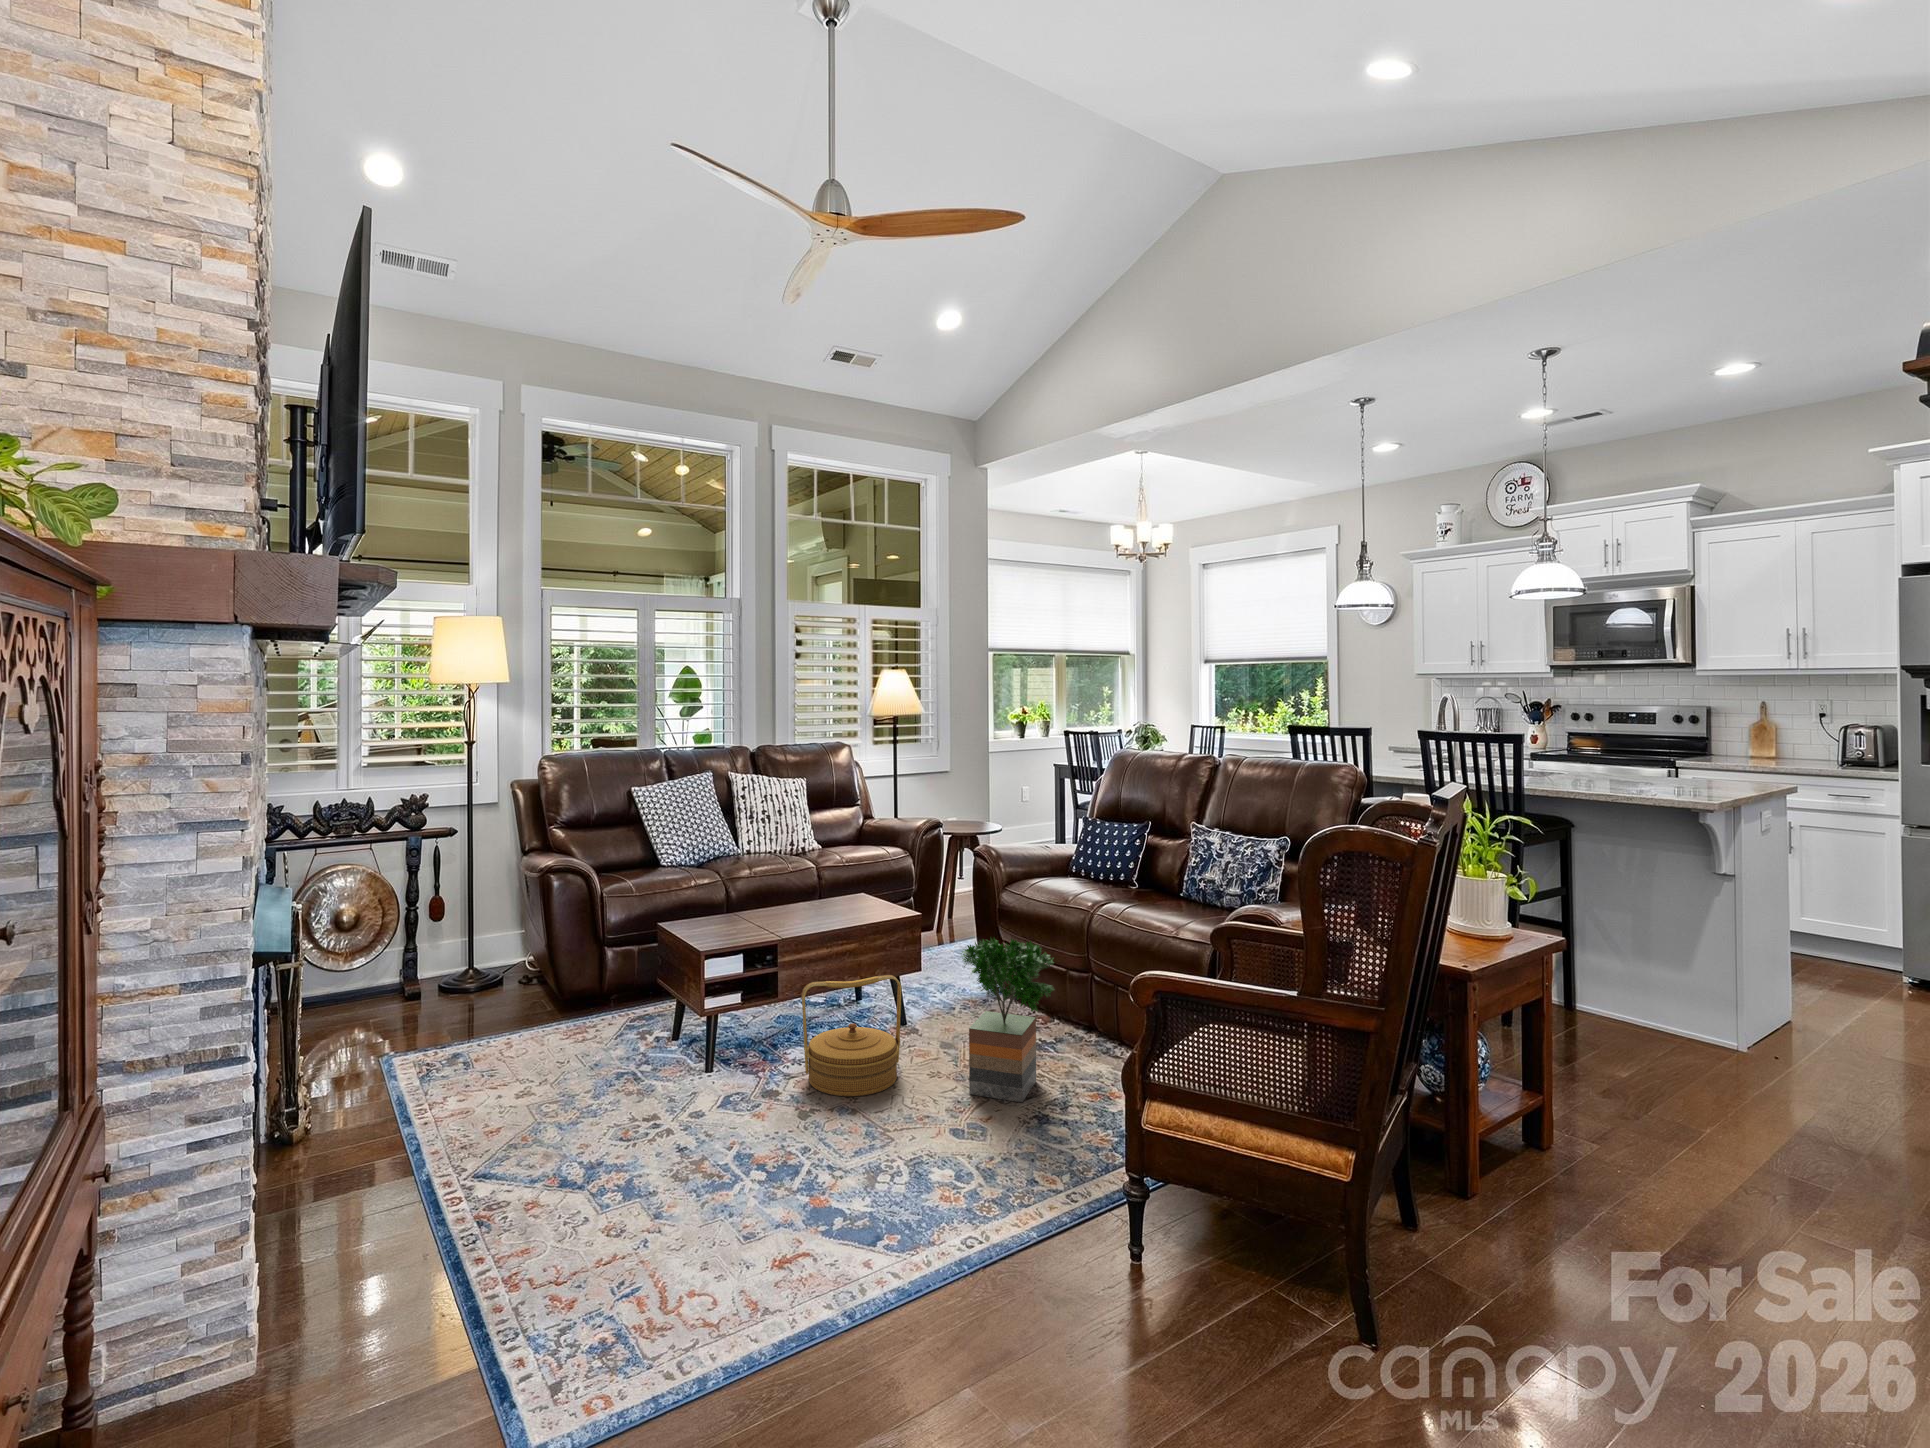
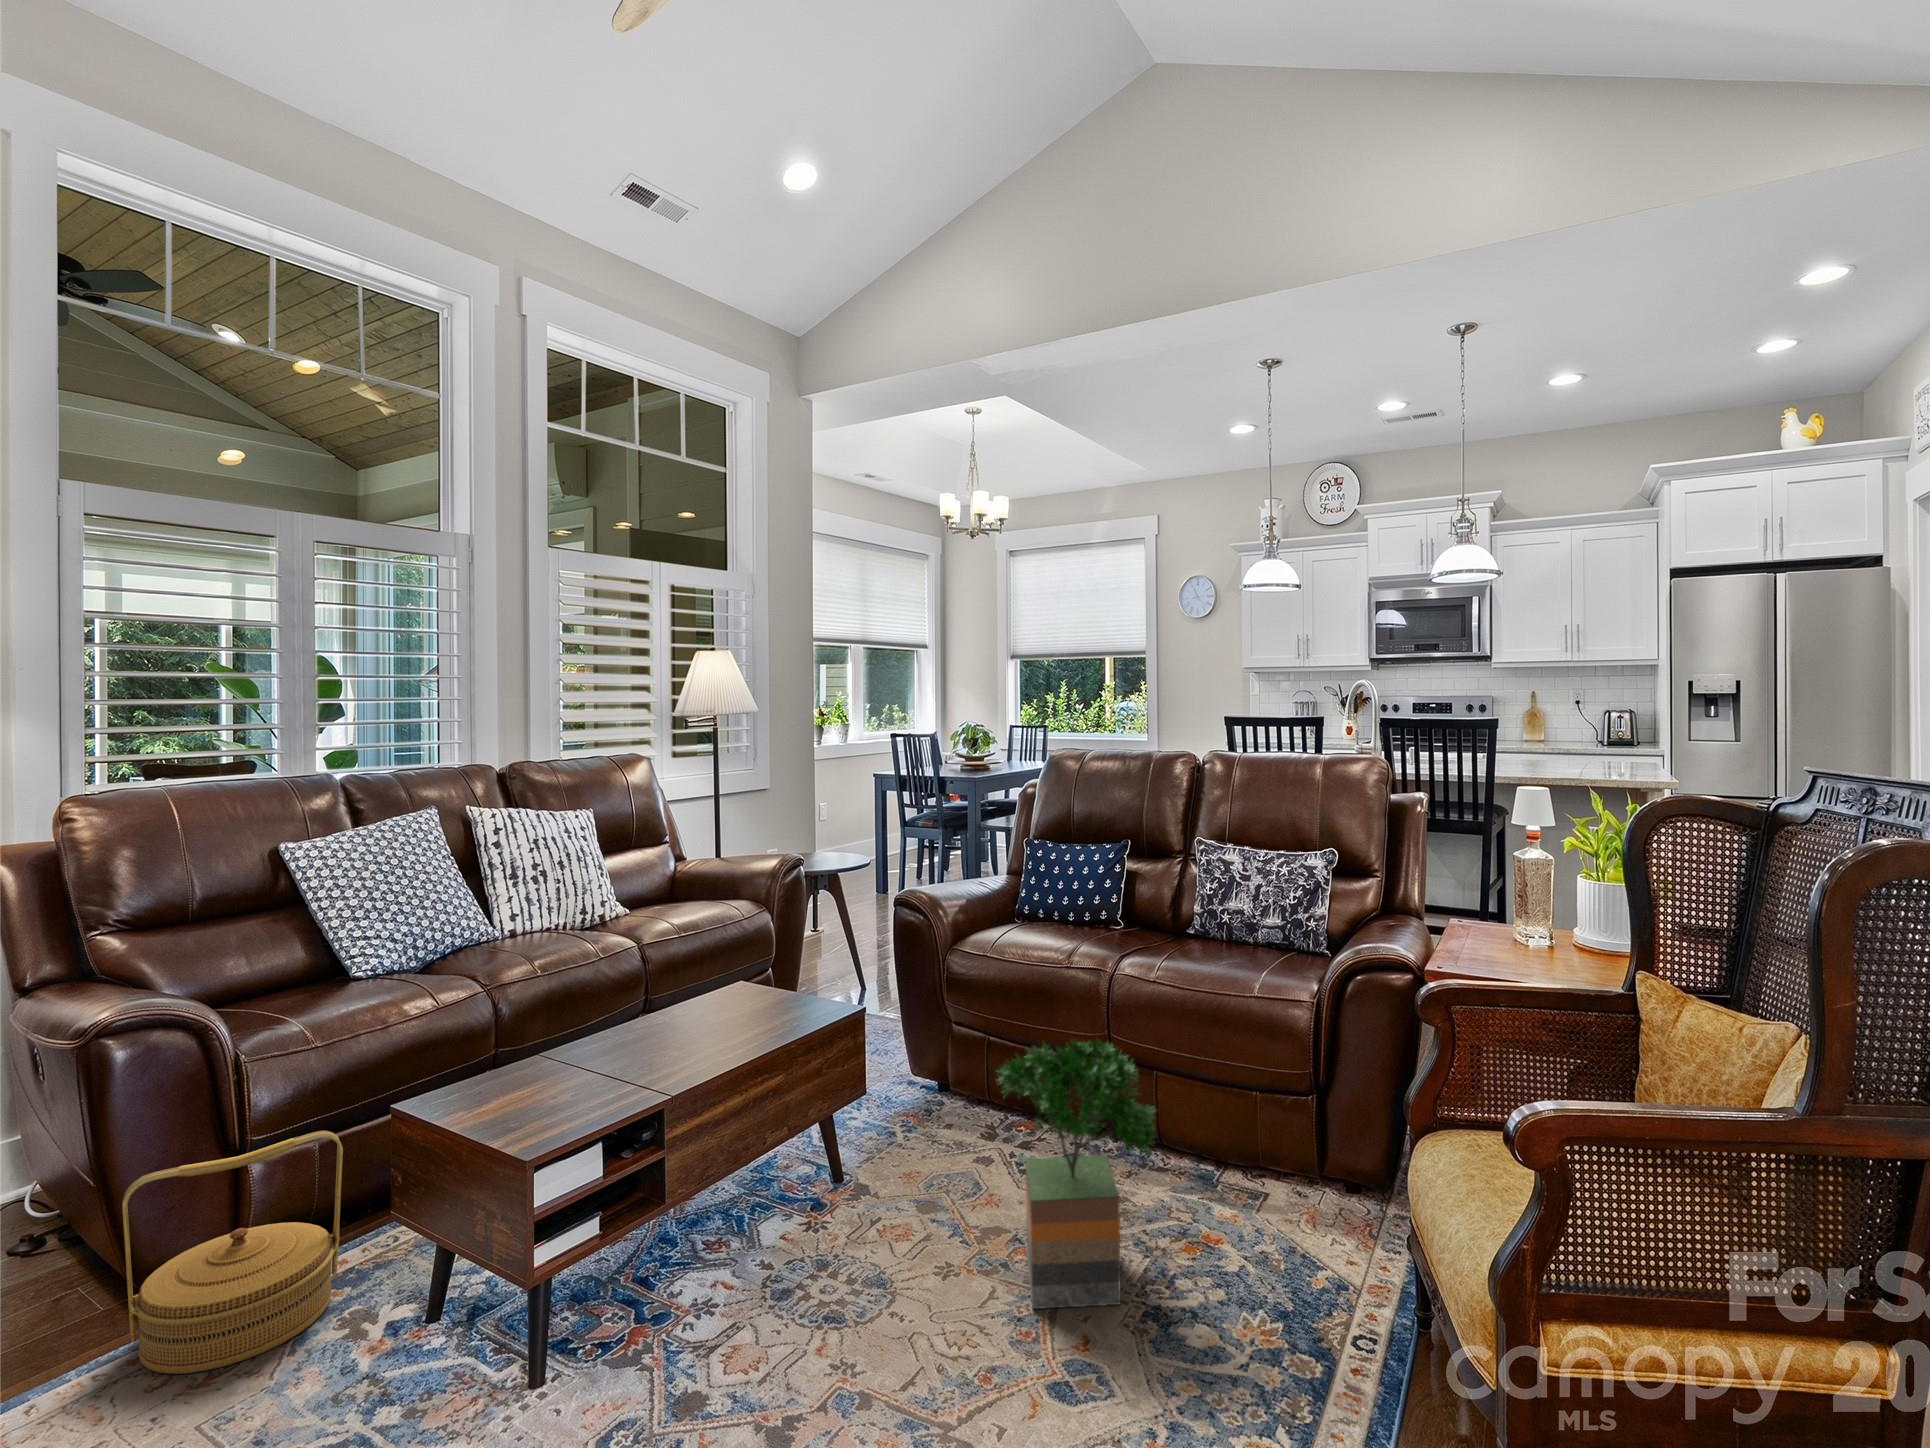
basket: present [802,975,902,1096] -> present [122,1131,343,1374]

